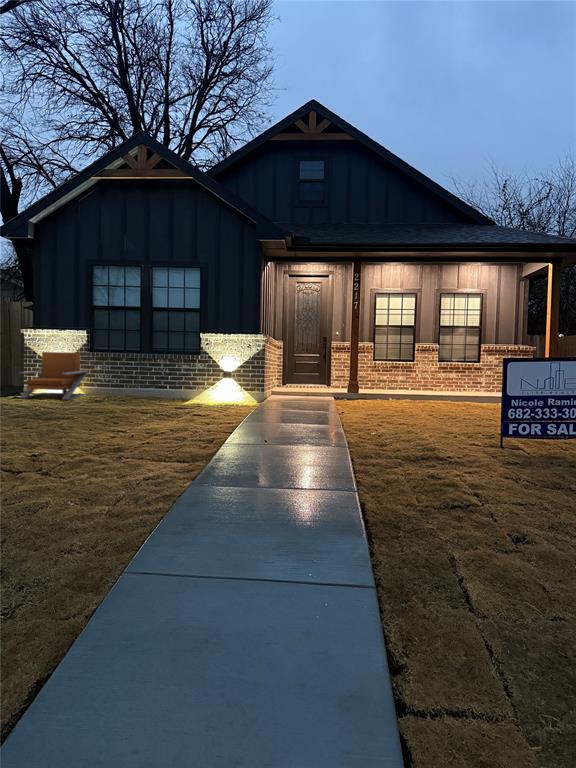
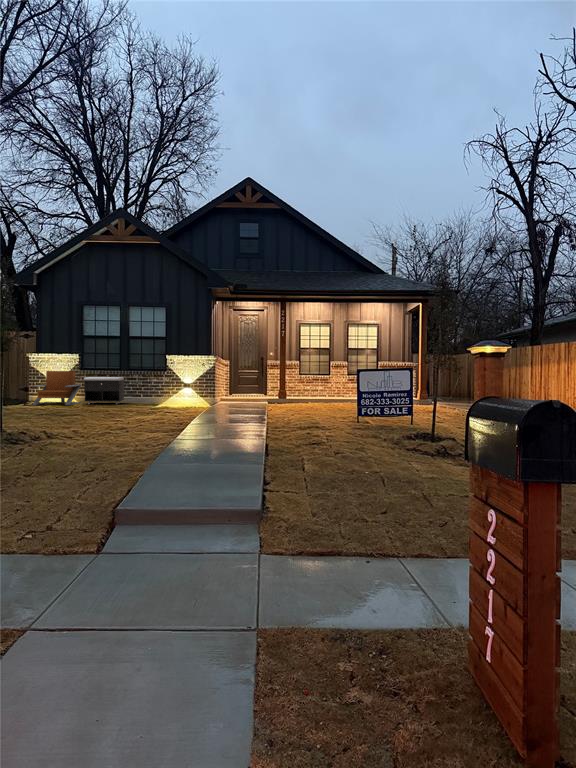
storage bench: none [89,361,144,398] -> present [84,377,124,404]

